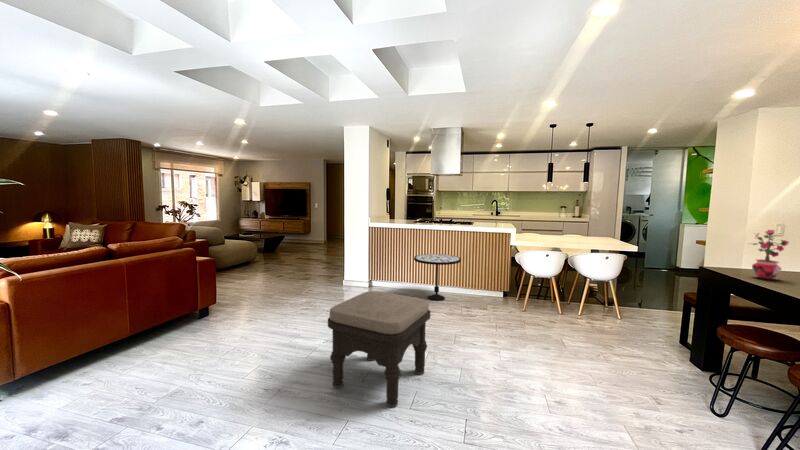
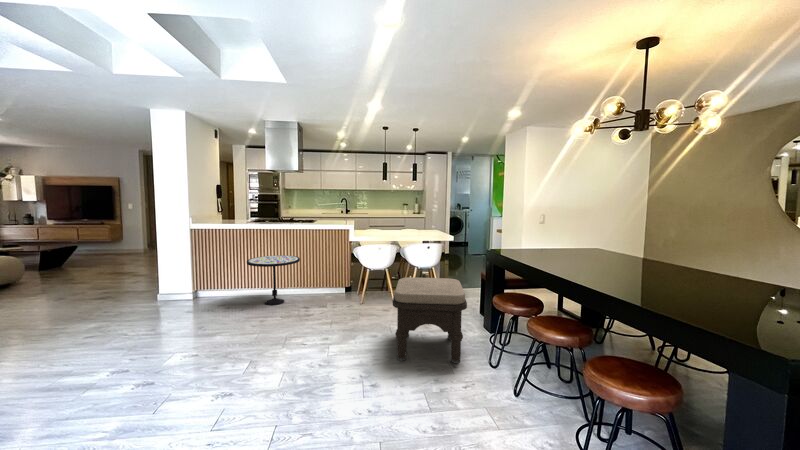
potted plant: present [752,230,789,280] -> none [510,218,533,256]
ottoman: present [328,291,430,407] -> present [393,277,467,363]

